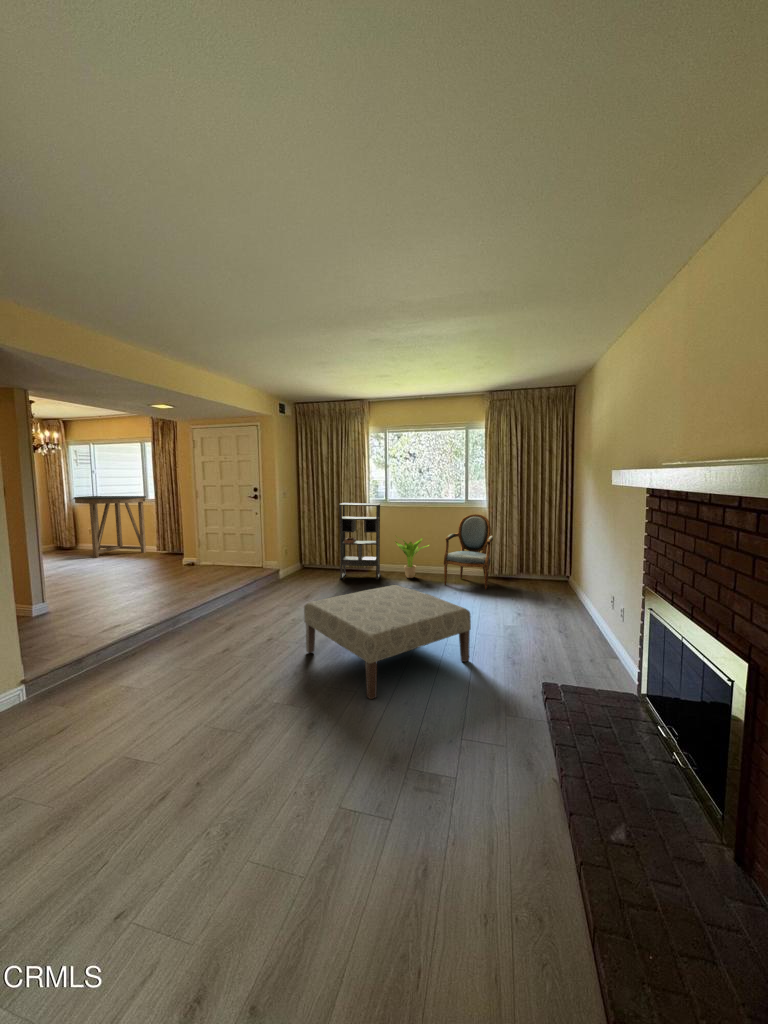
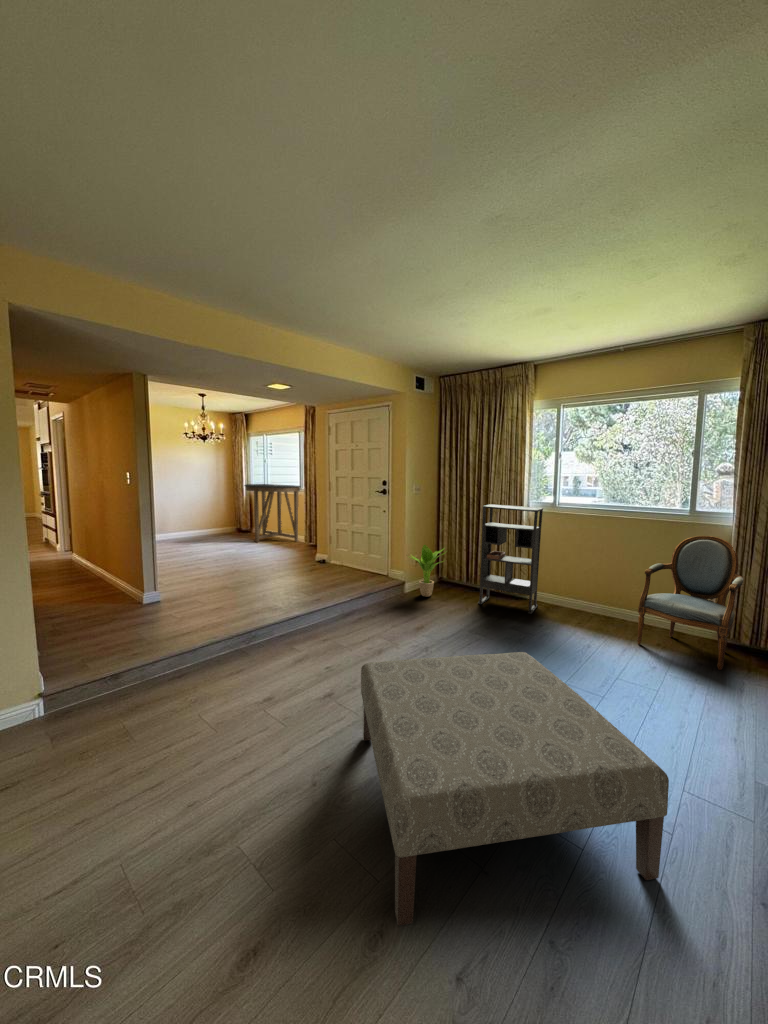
potted plant: present [395,537,429,578] -> present [409,545,447,597]

